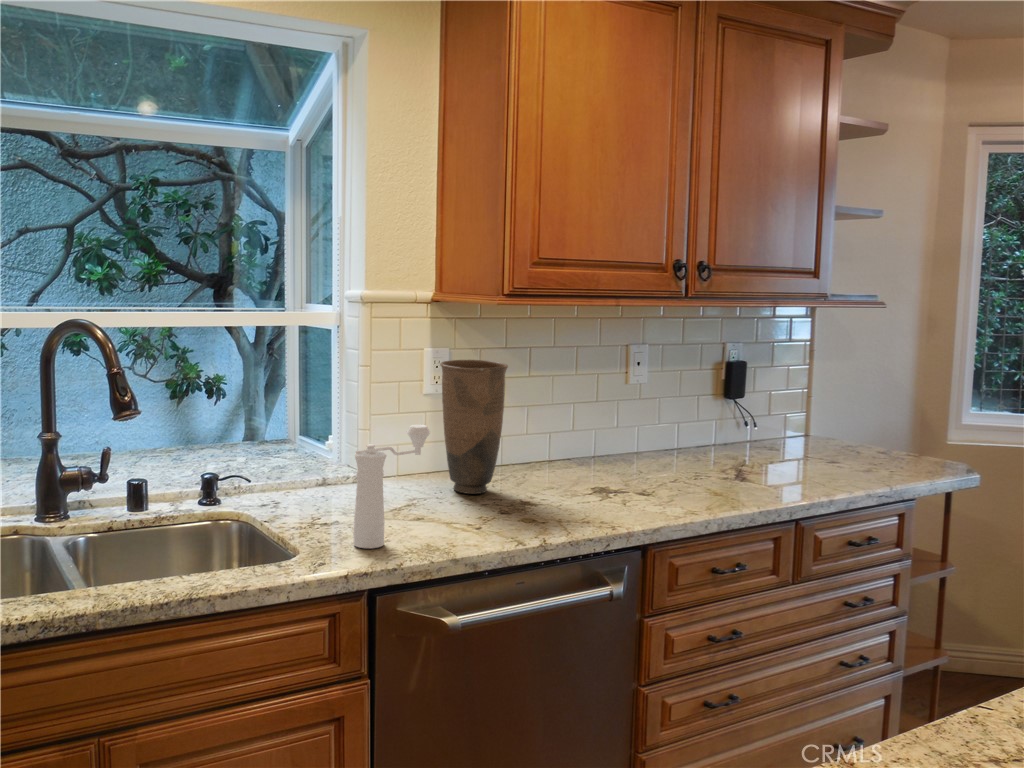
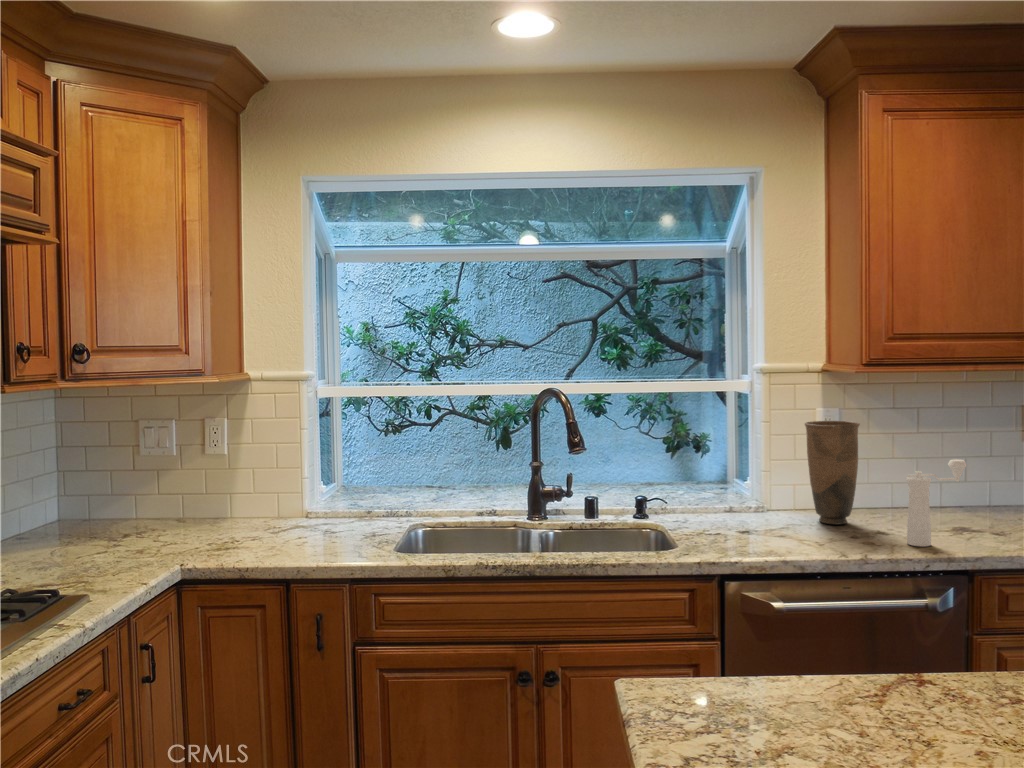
pepper mill: present [354,425,430,549] -> present [907,459,967,547]

